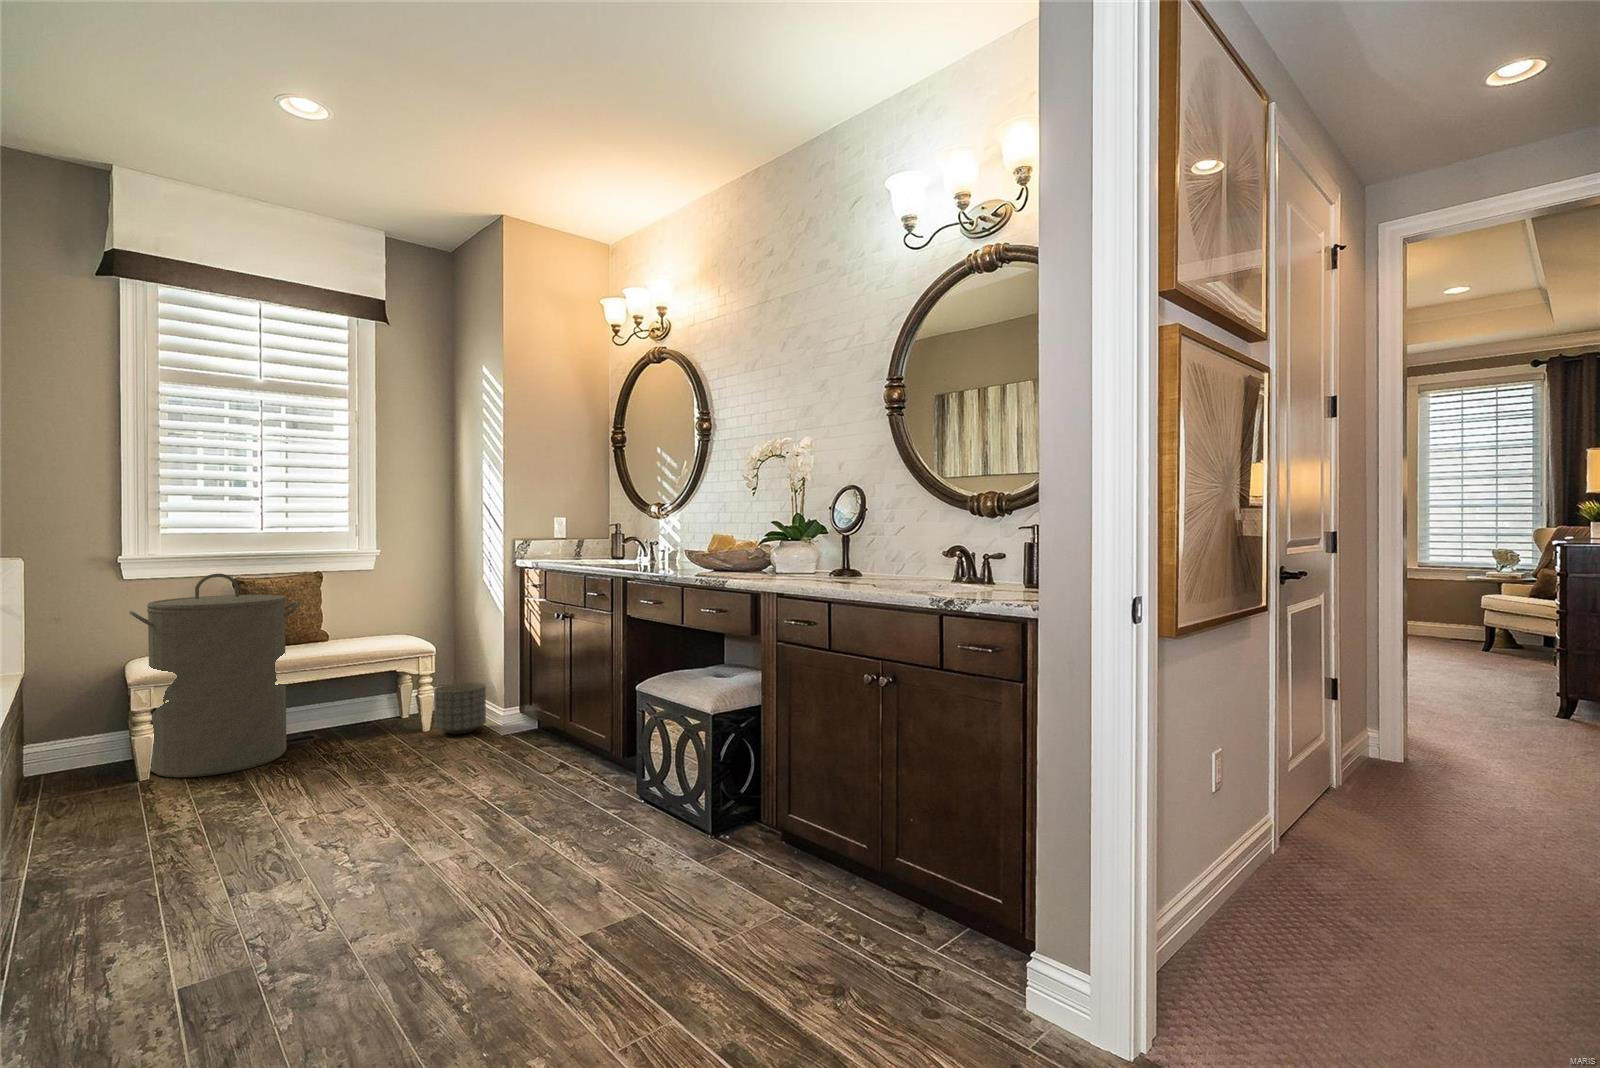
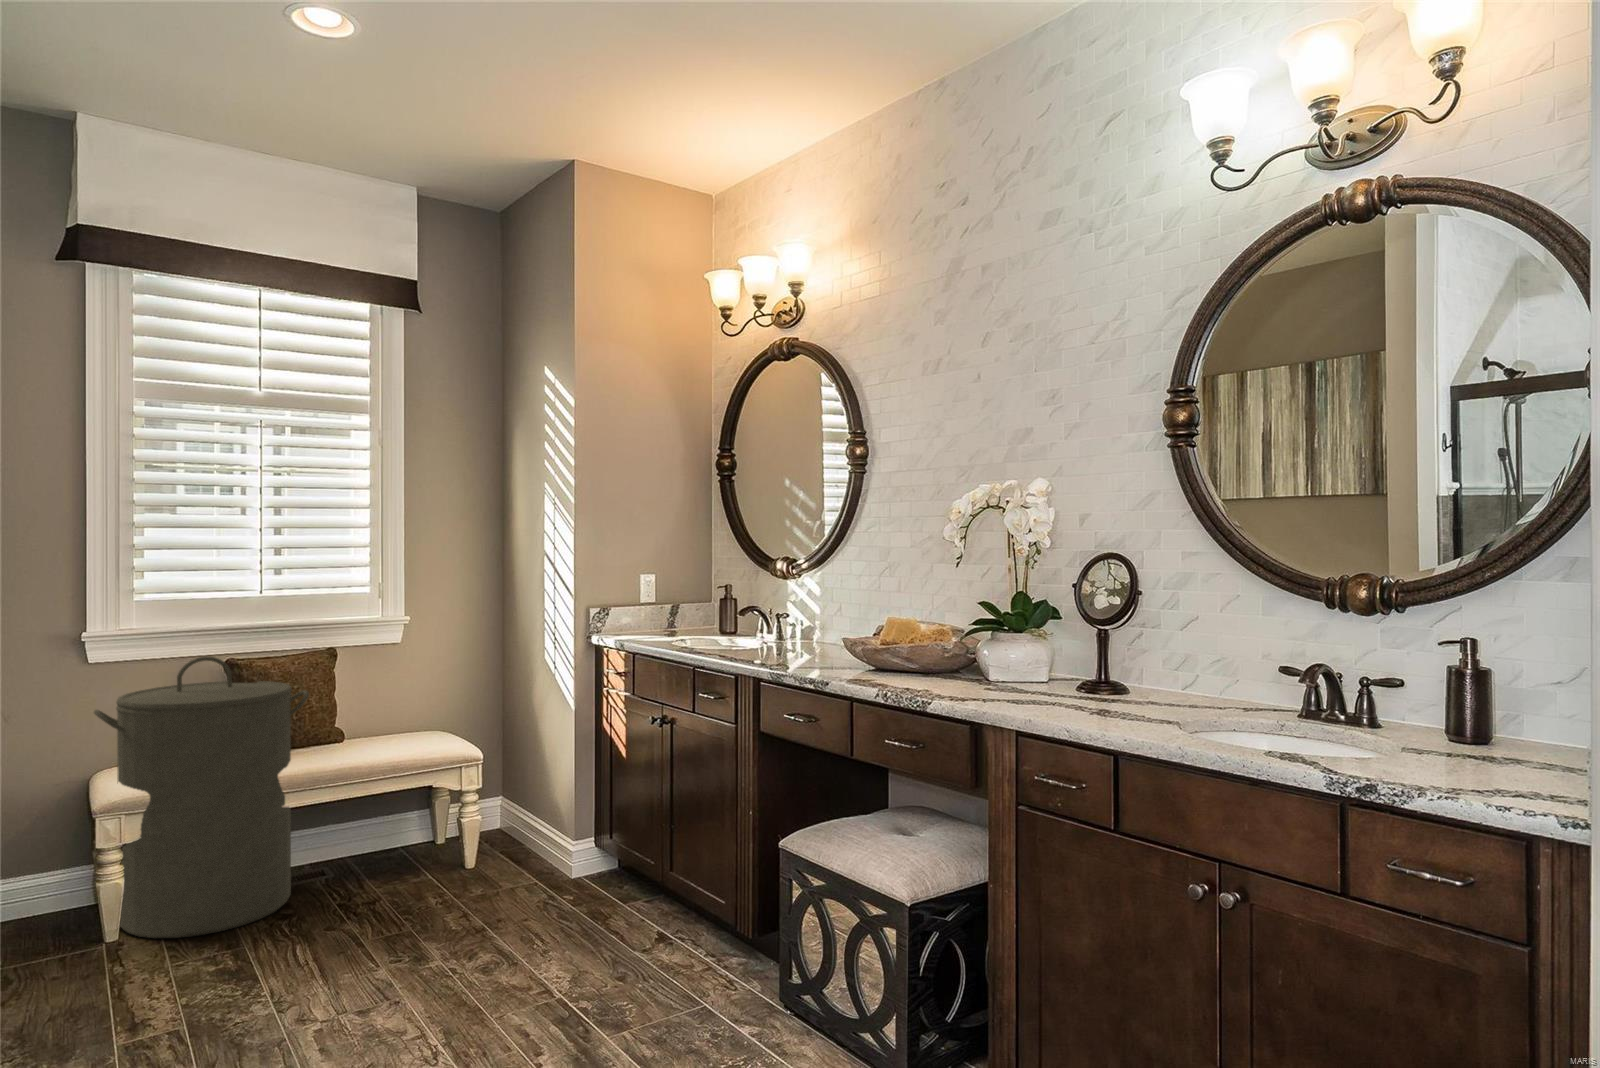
planter: present [434,682,486,734] -> none [482,799,549,874]

